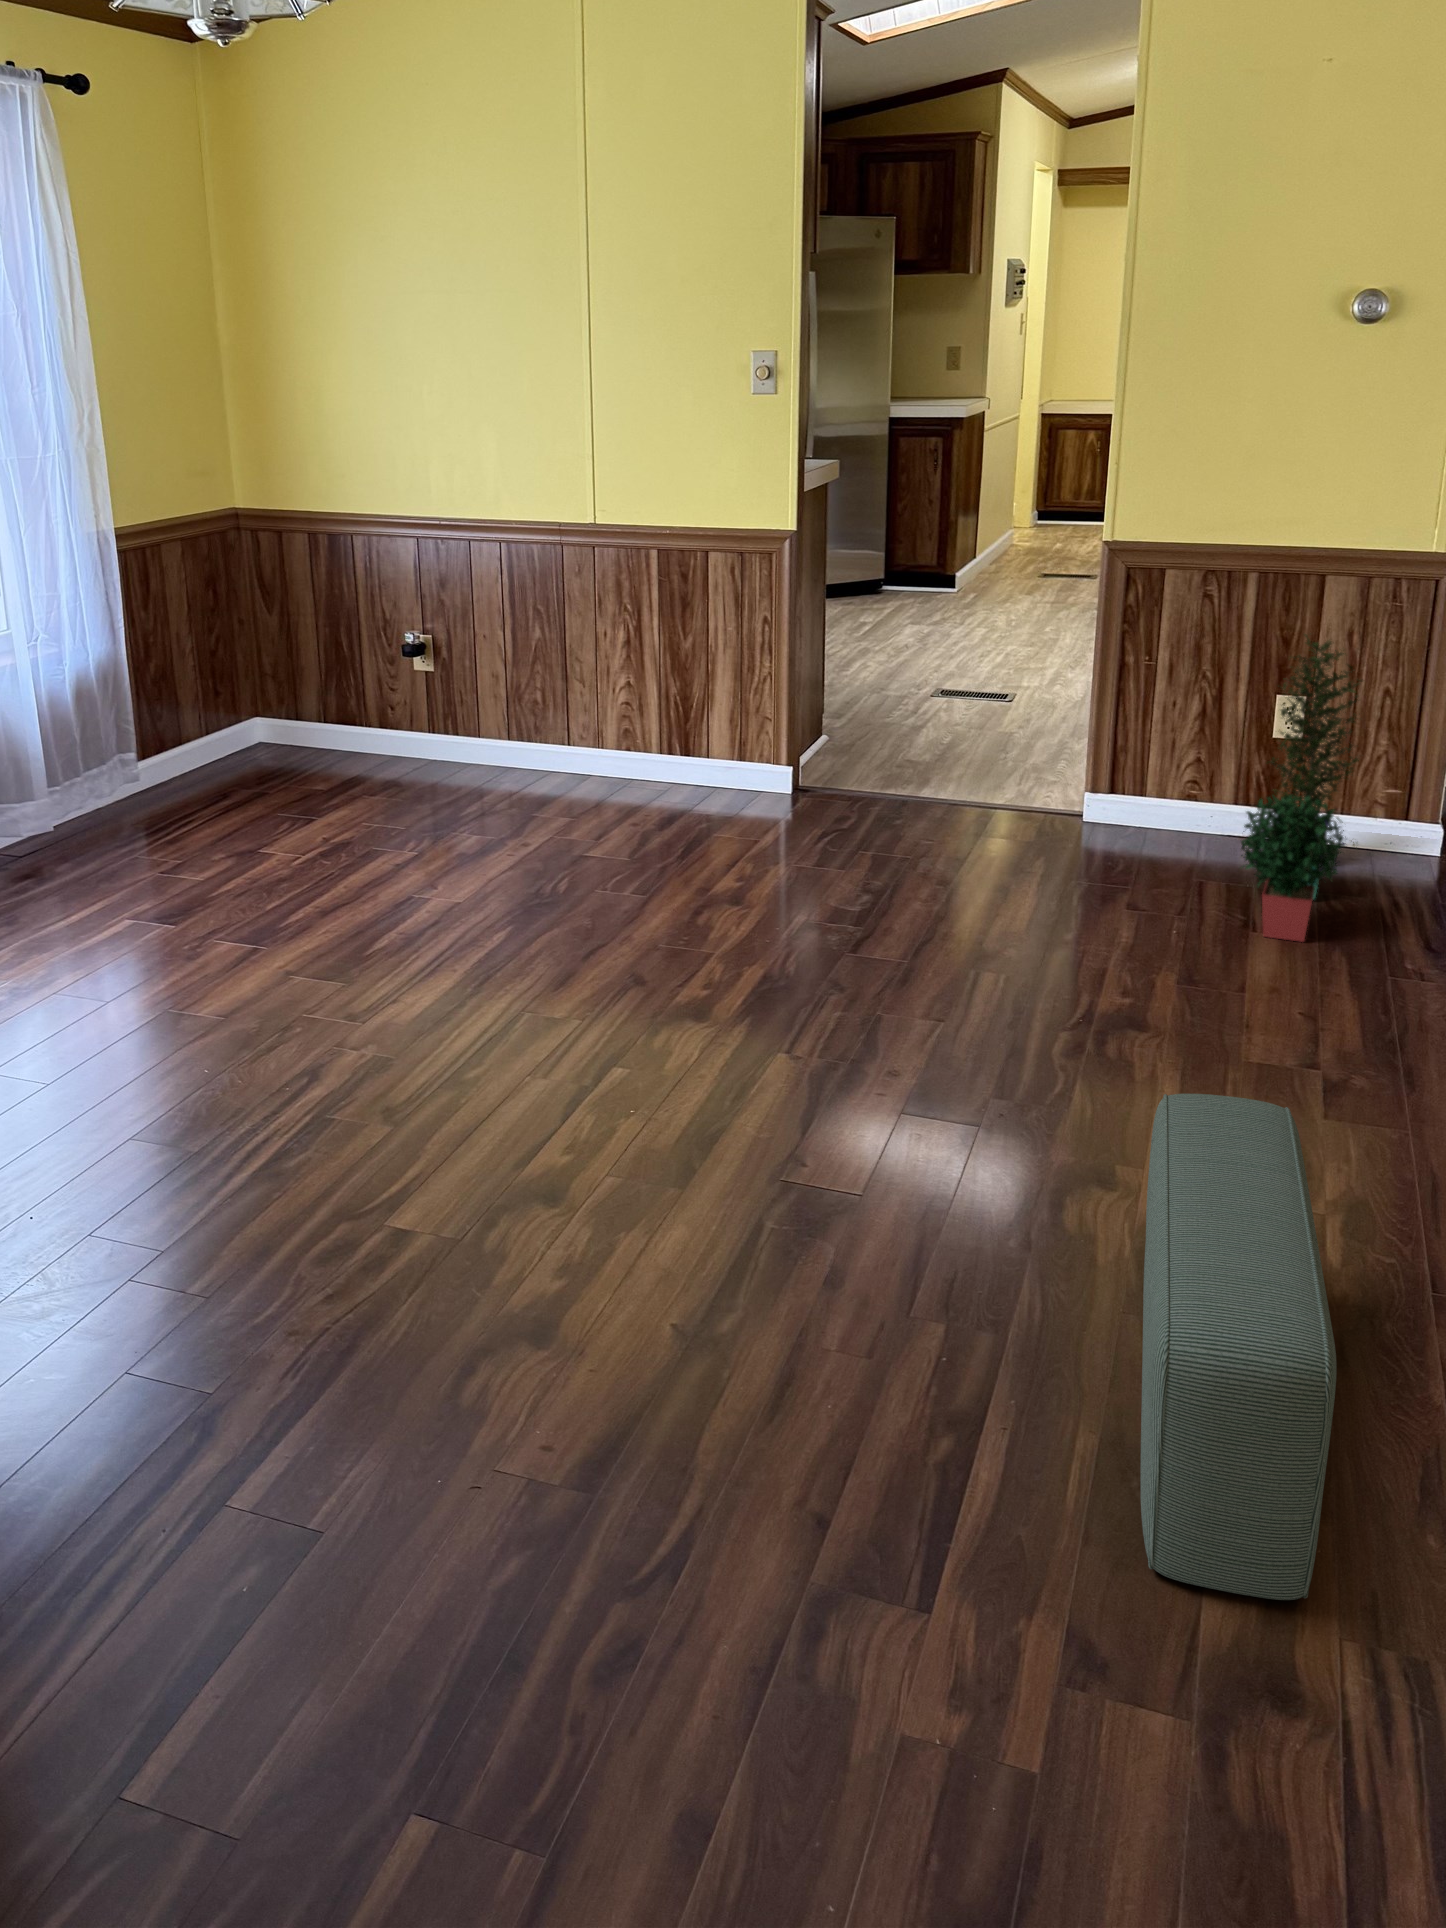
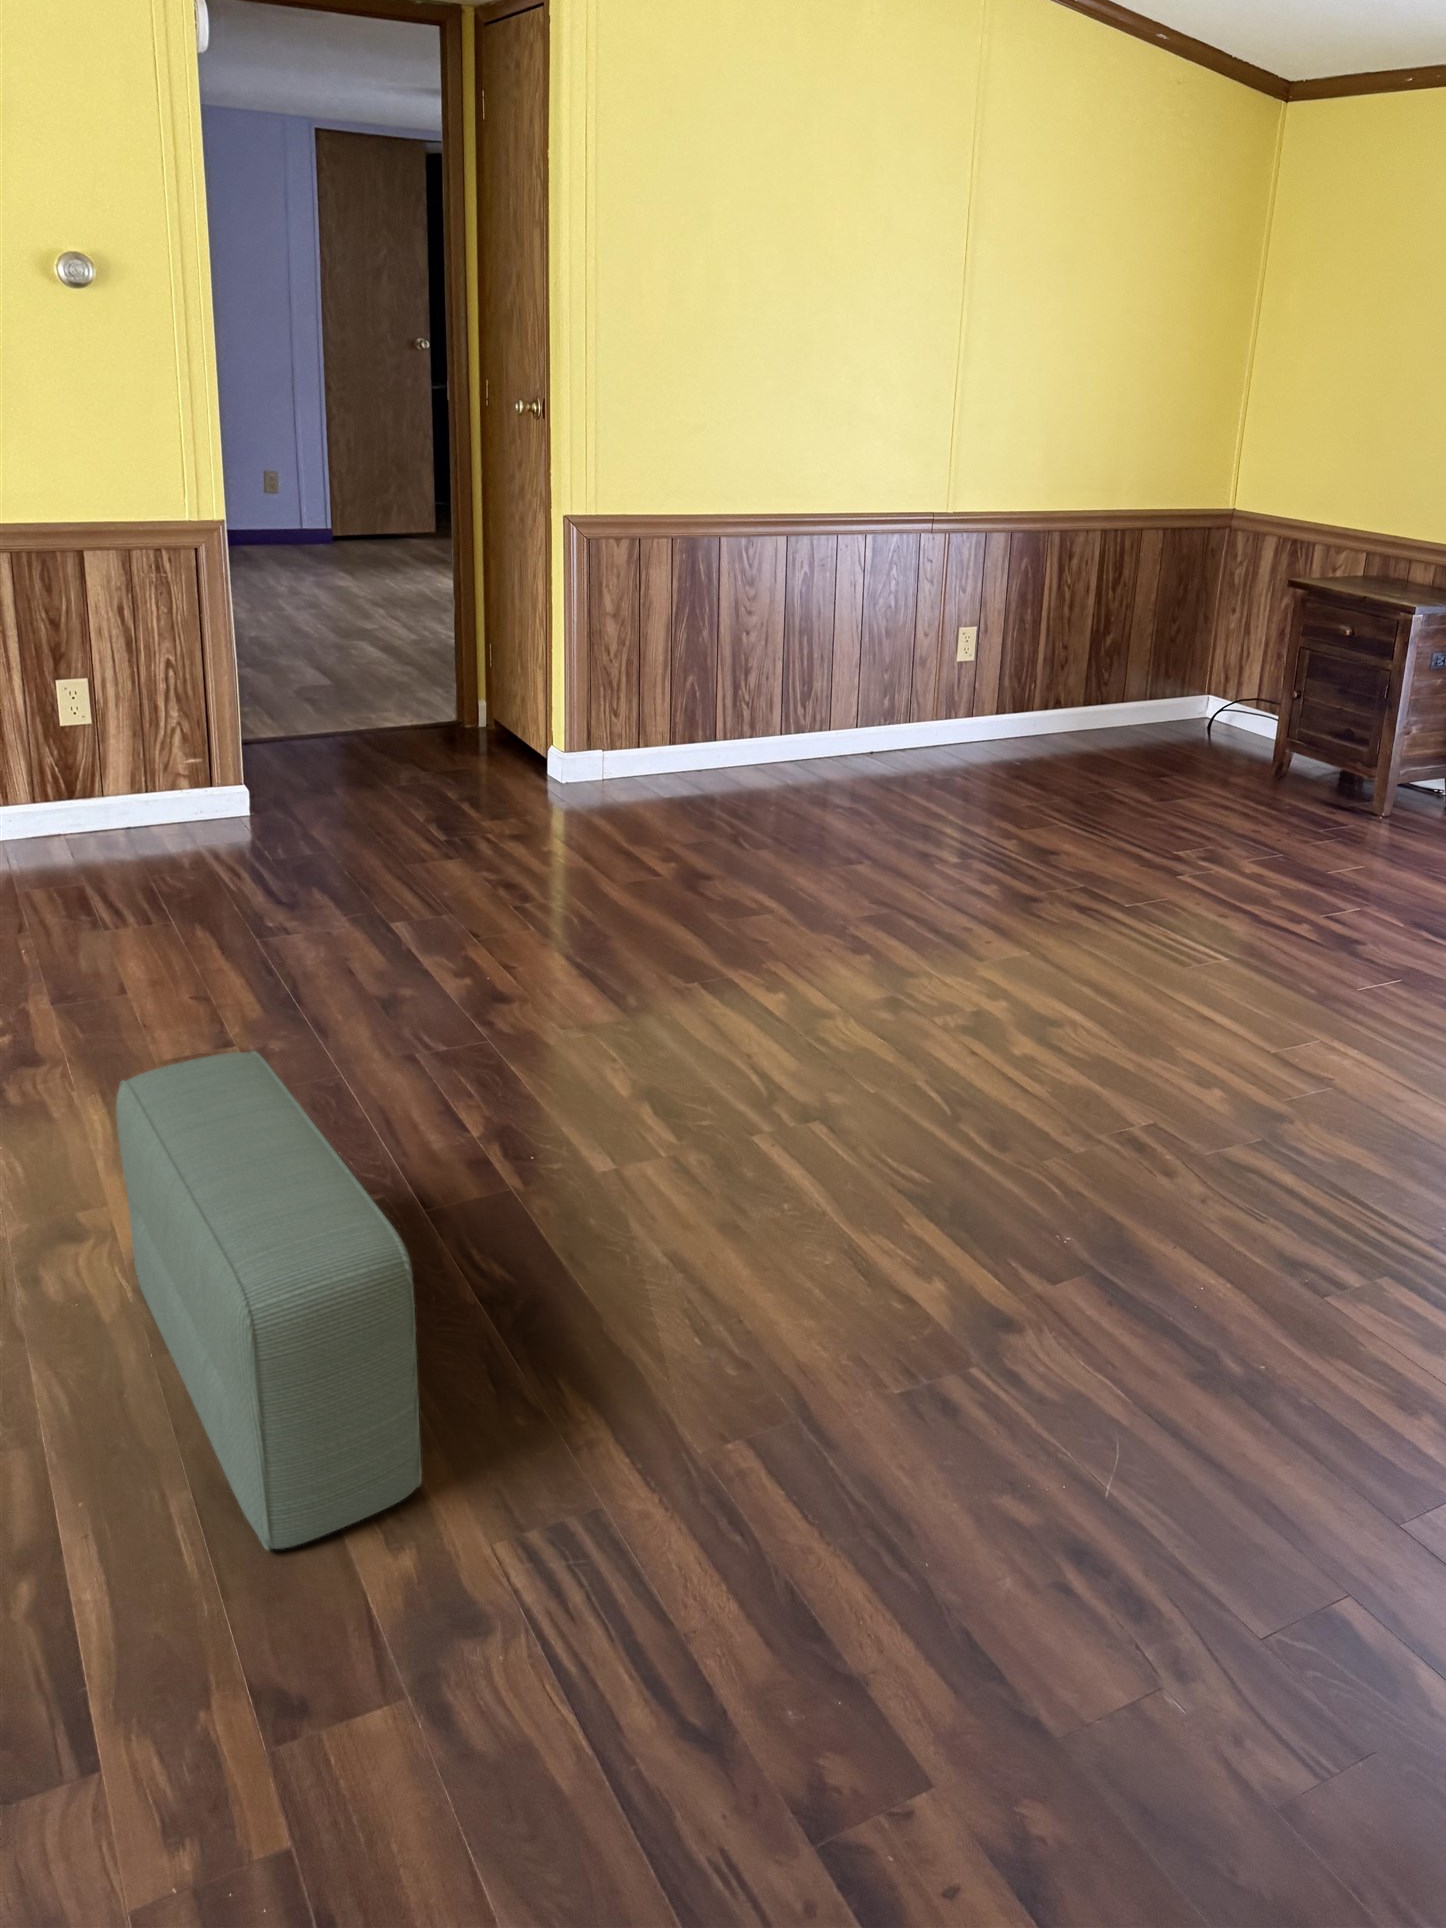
potted plant: present [1241,634,1362,942] -> none [54,611,184,925]

